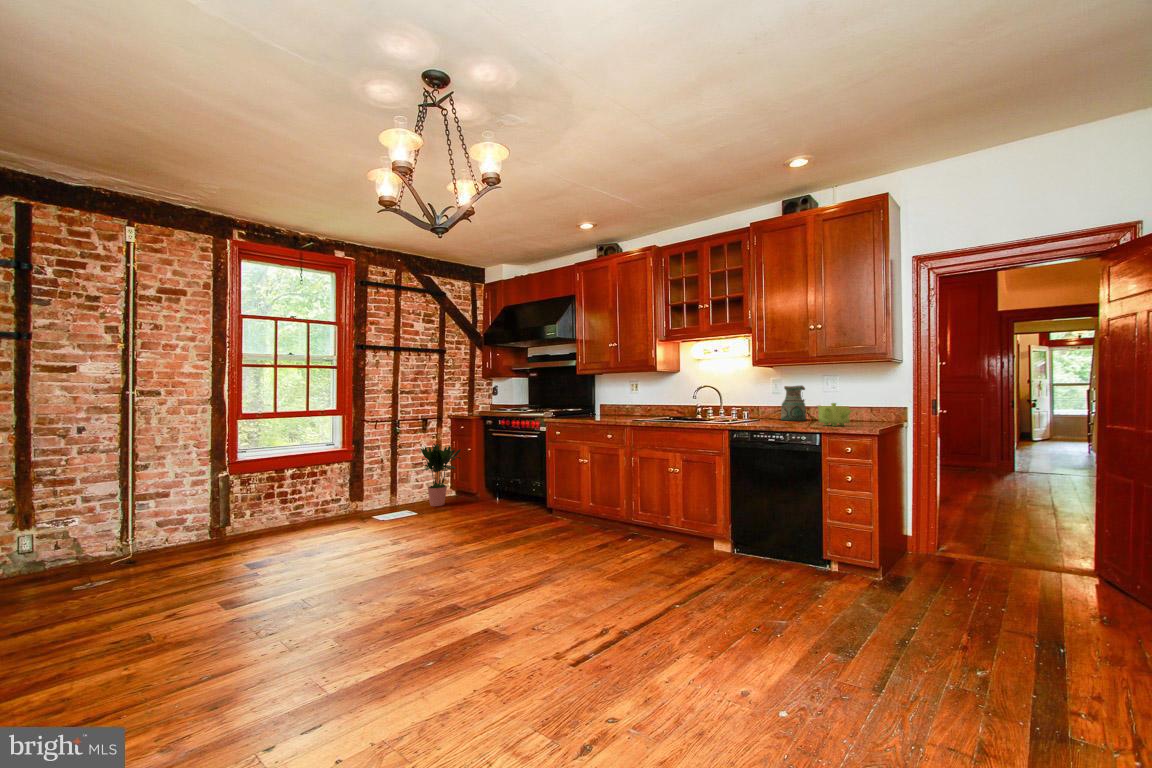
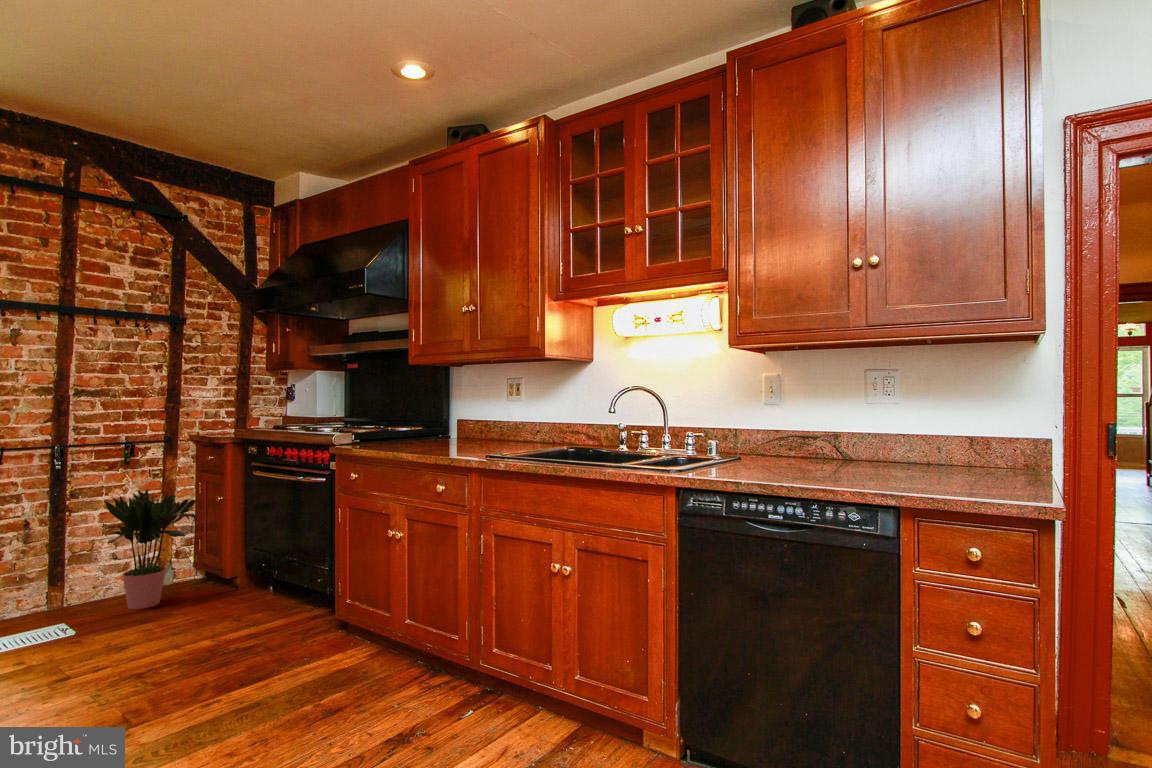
ceramic pitcher: present [781,386,806,421] -> none [782,390,834,464]
teapot: present [818,403,851,426] -> none [871,432,963,488]

